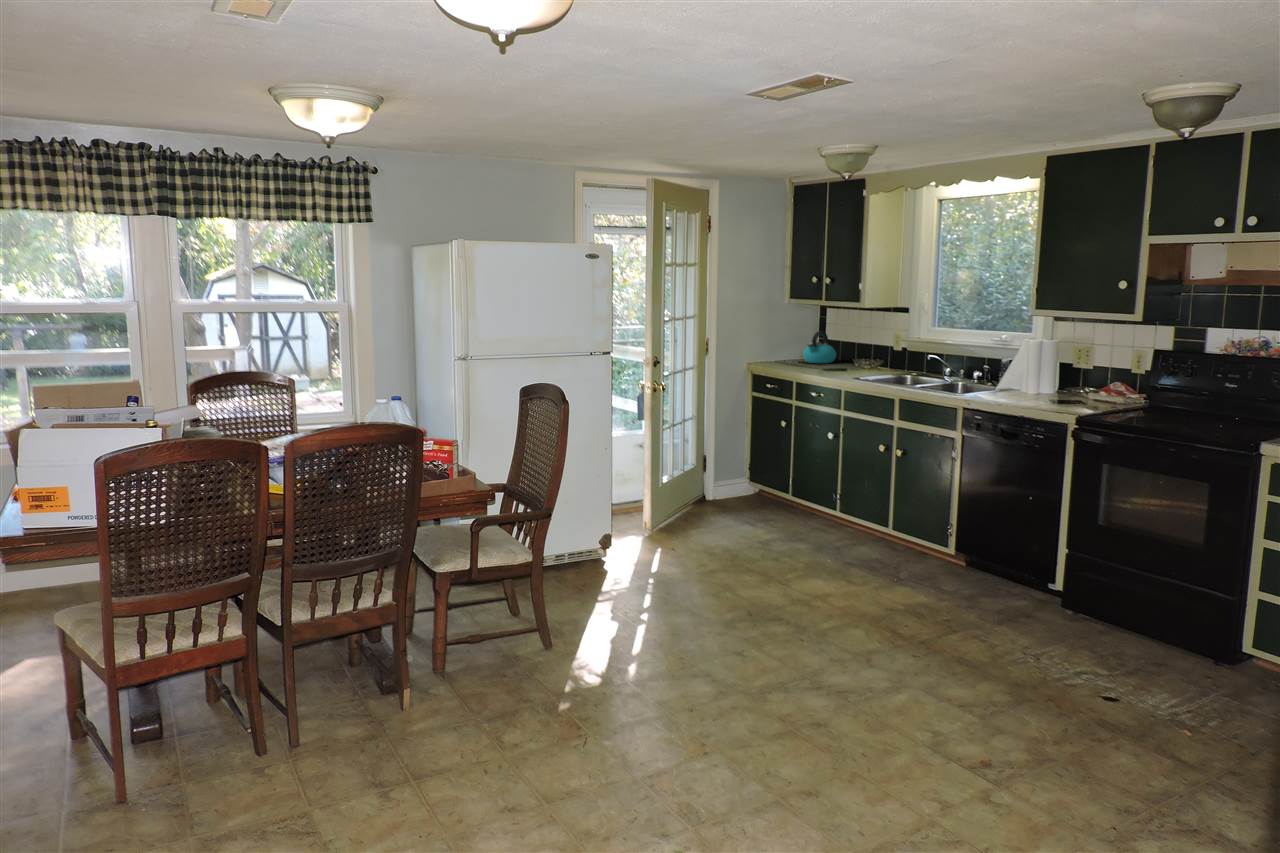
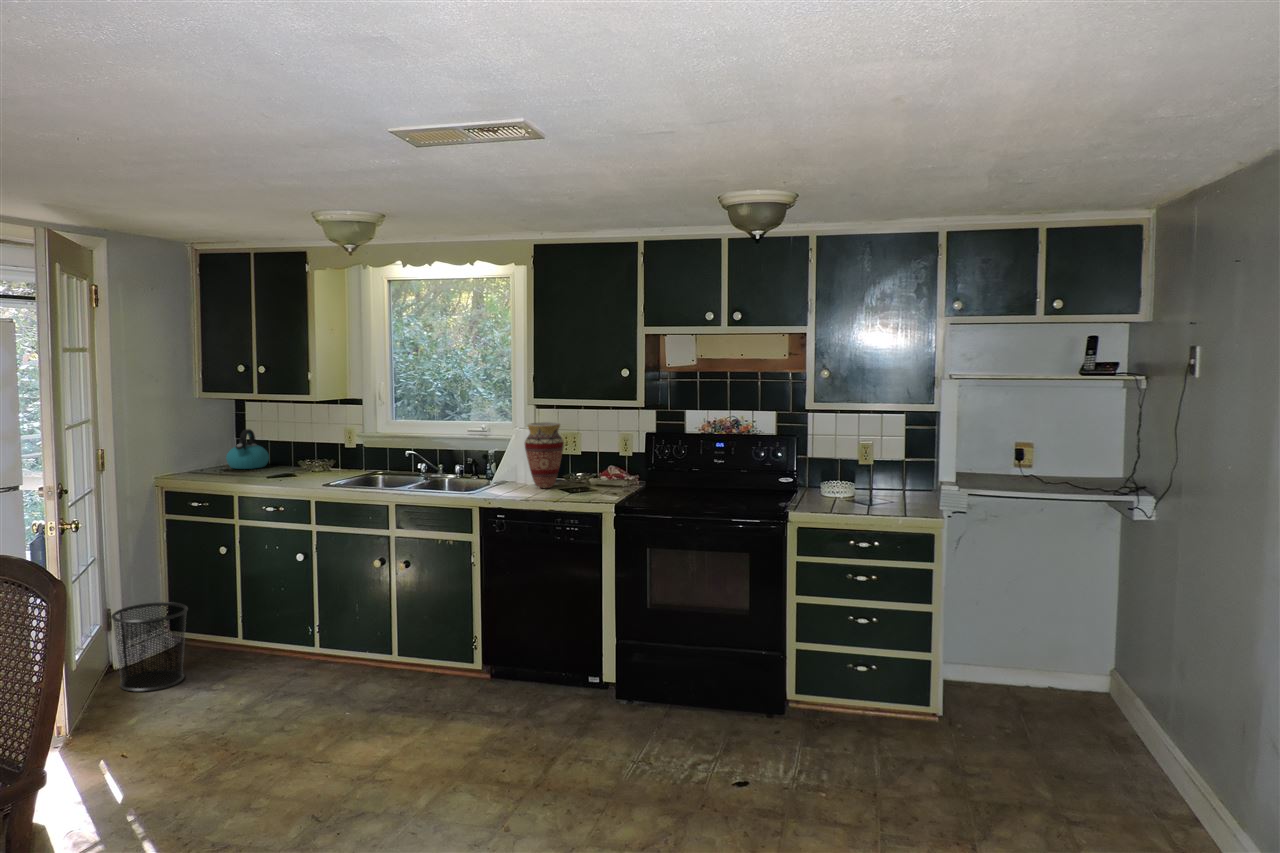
vase: none [1016,334,1057,398] -> present [525,422,564,488]
waste bin: none [700,455,750,517] -> present [111,602,188,692]

